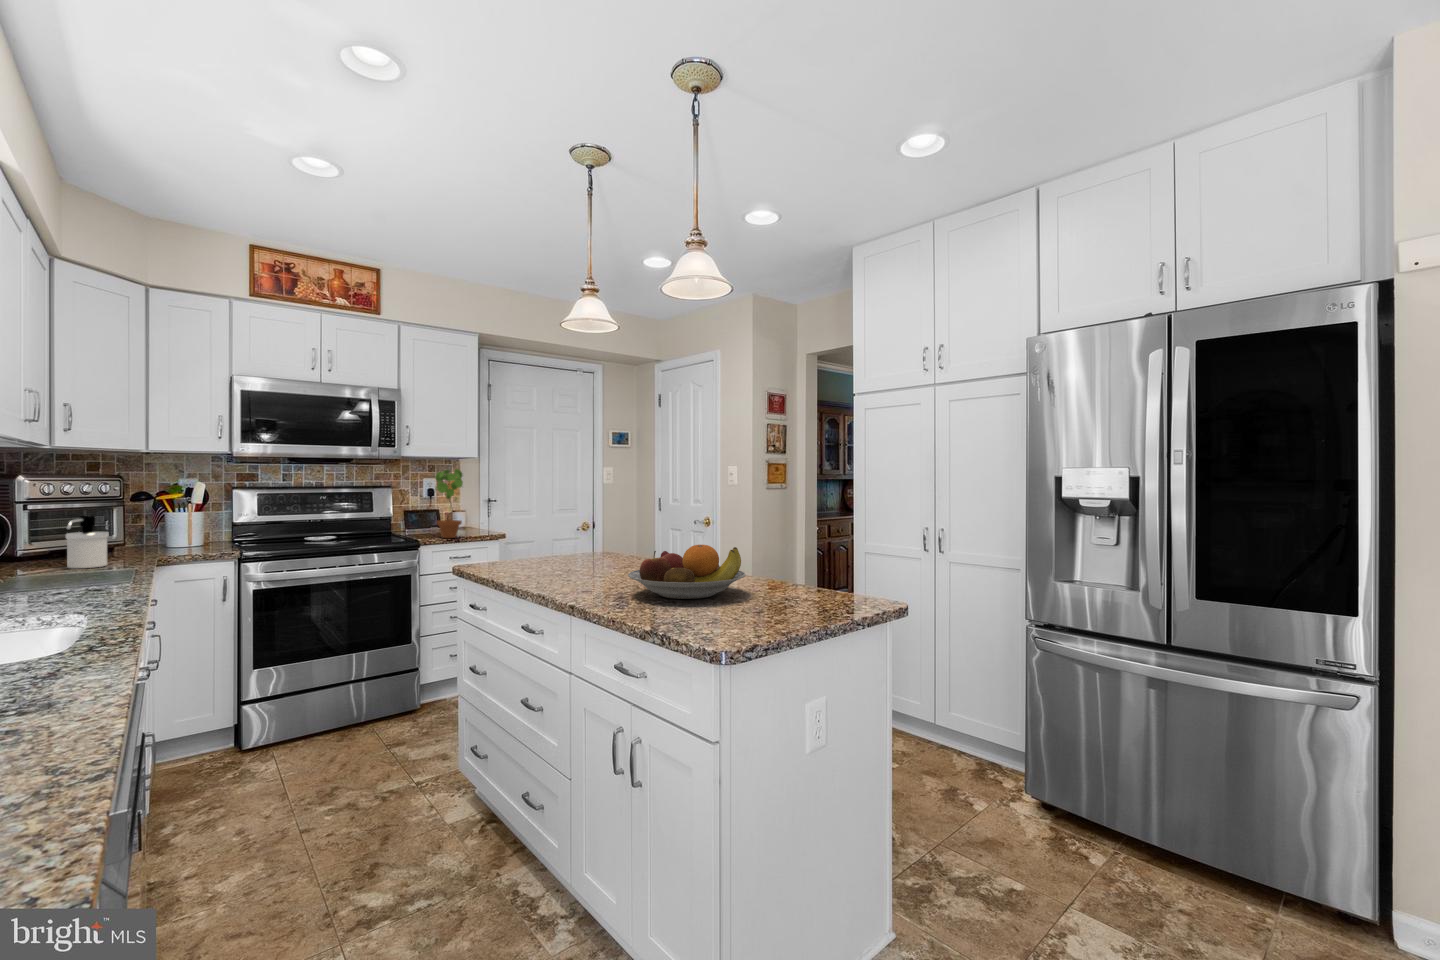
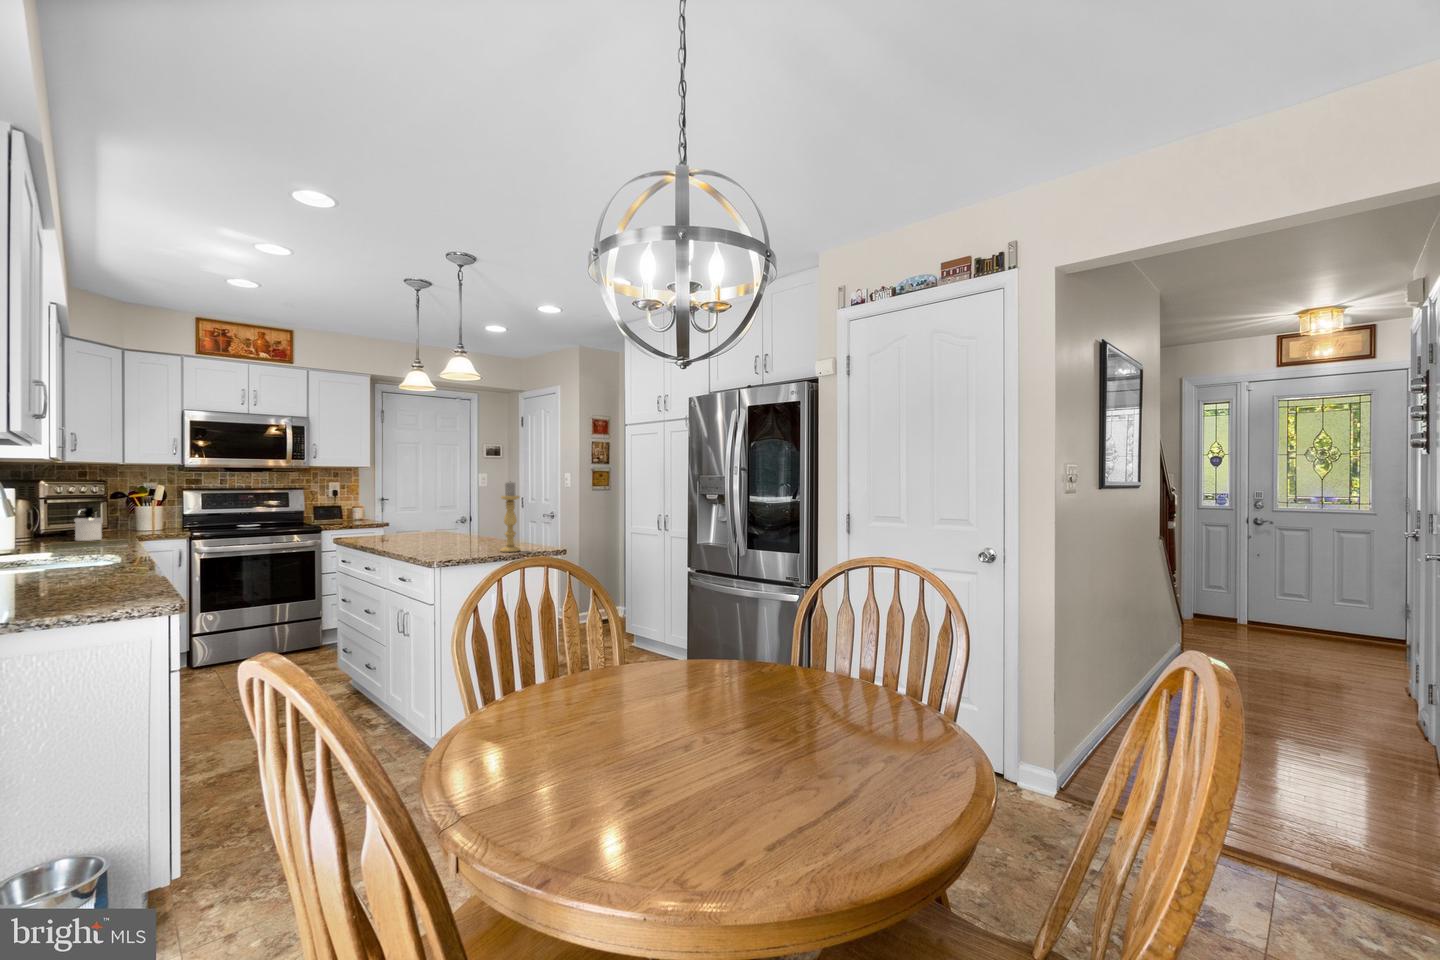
potted plant: present [435,469,463,538] -> none [336,475,357,525]
candle holder: none [785,479,822,619] -> present [501,482,520,552]
fruit bowl: present [628,545,745,599] -> none [428,518,498,547]

